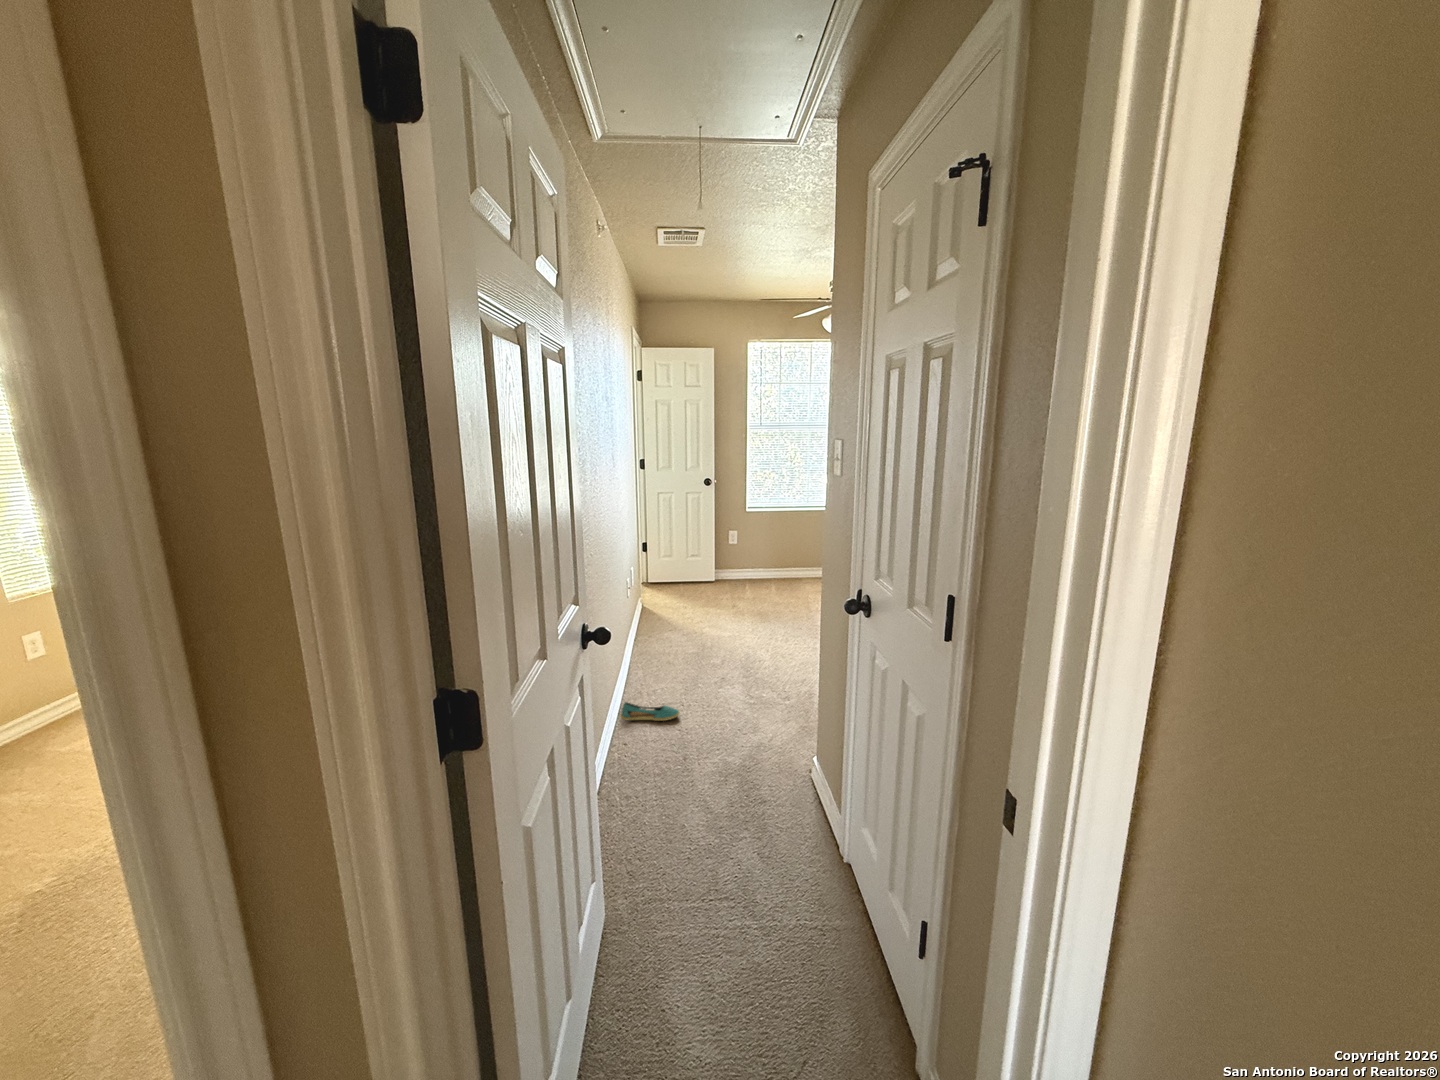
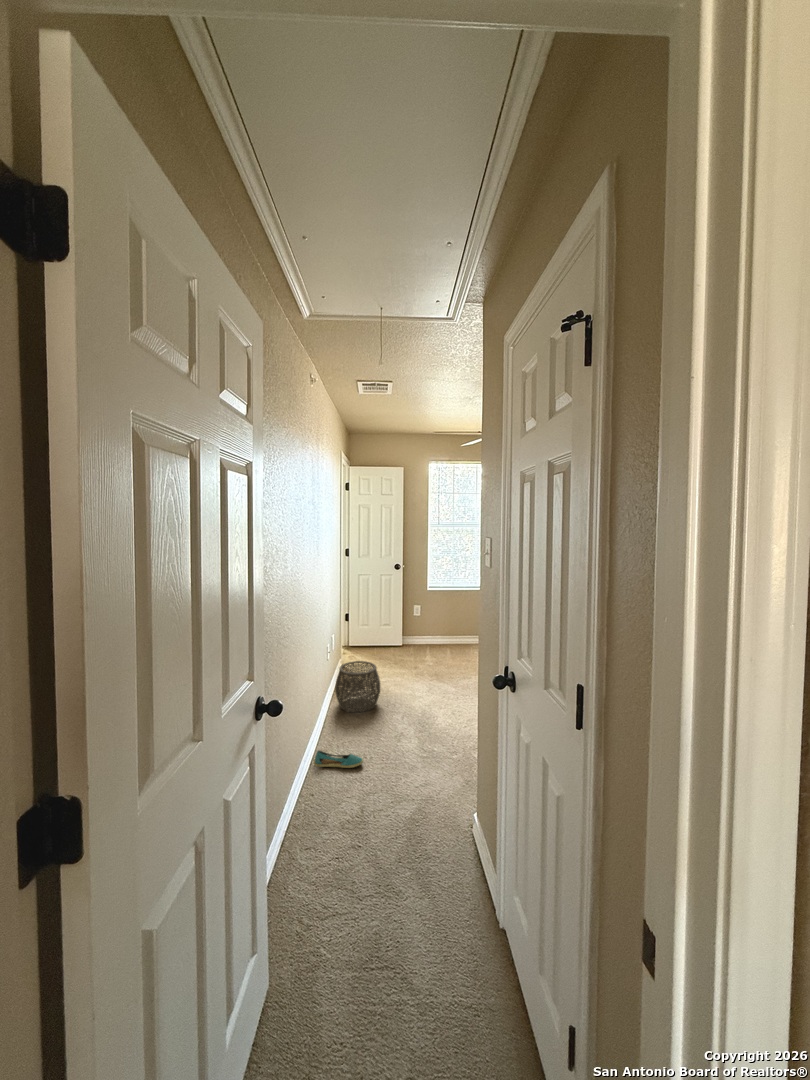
woven basket: none [637,601,694,662] -> present [335,661,380,712]

